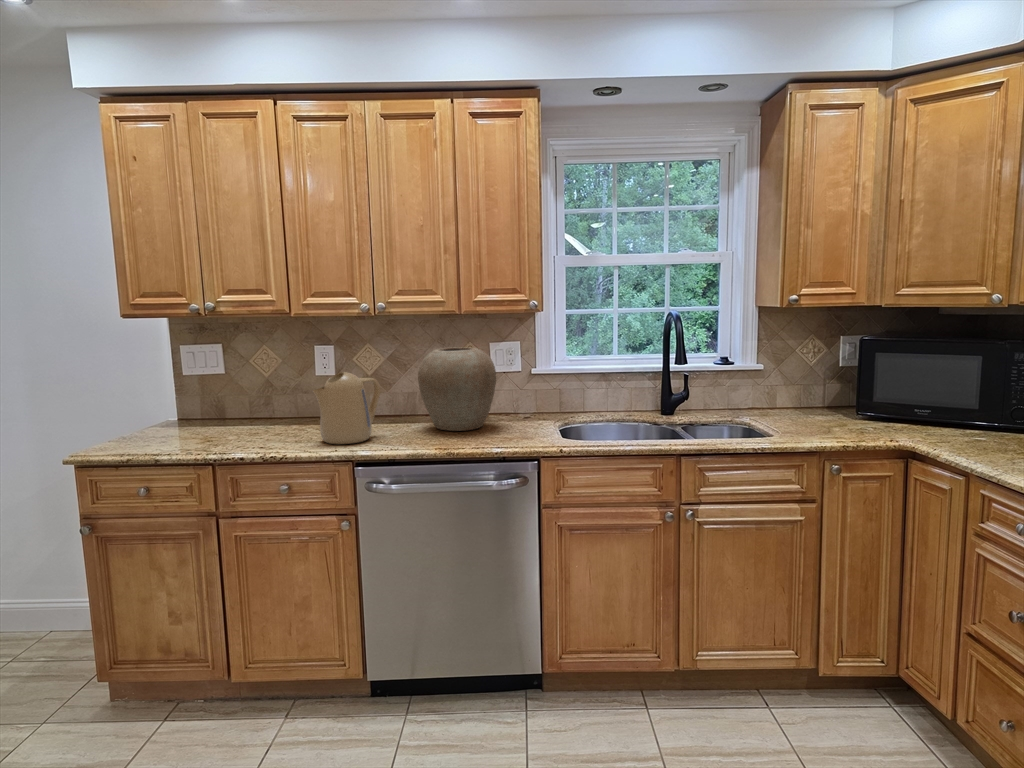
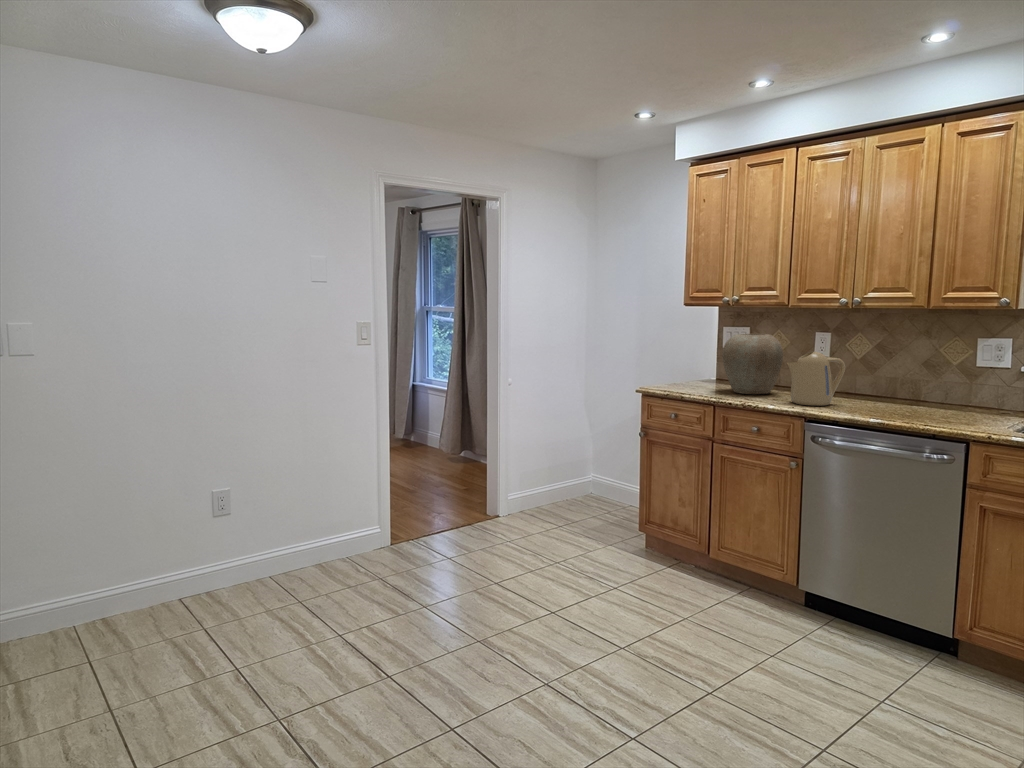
vase: present [418,347,496,431] -> present [722,334,783,394]

